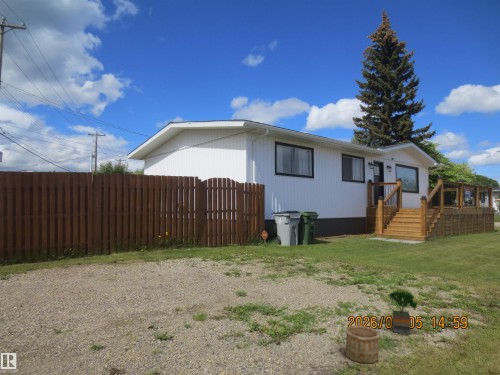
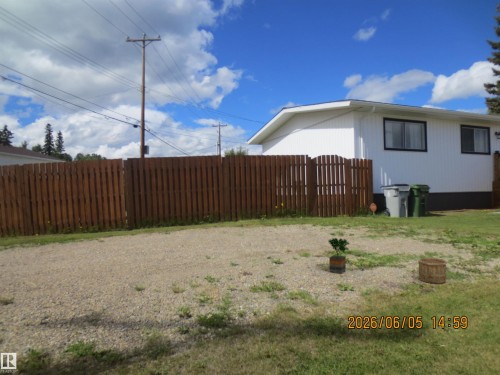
potted tree: present [389,291,417,334] -> present [329,238,349,274]

